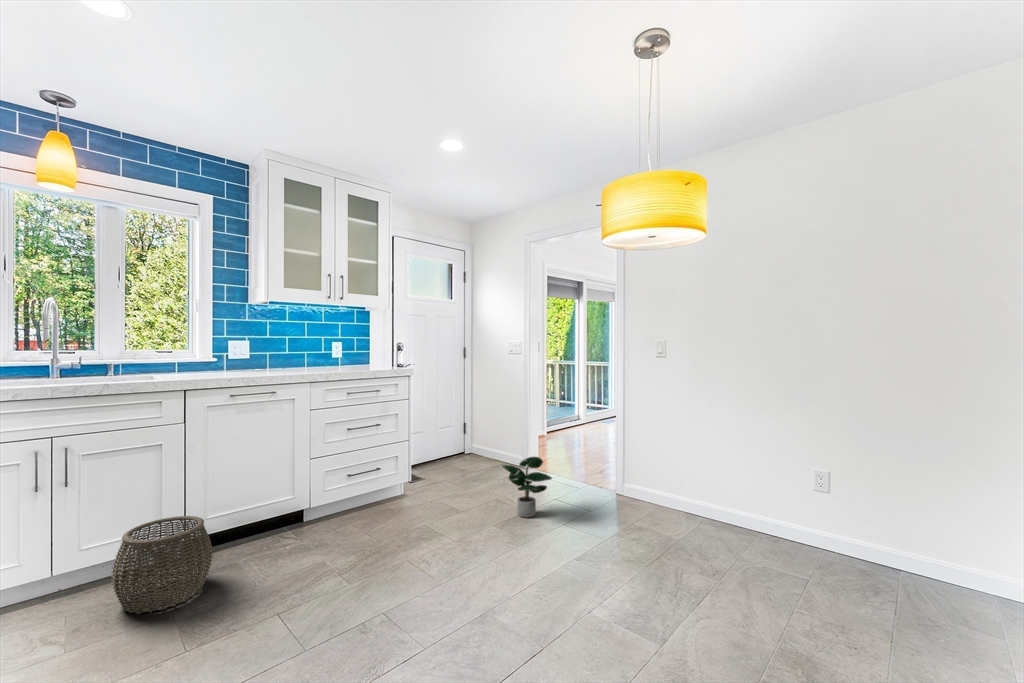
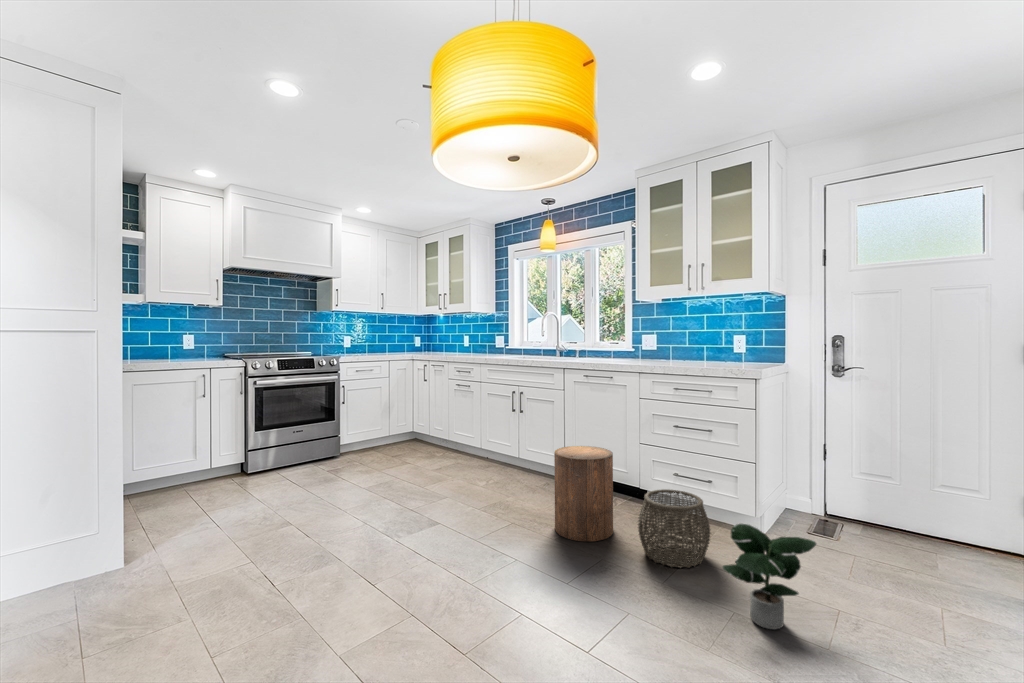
stool: none [323,462,392,574] -> present [554,446,613,542]
woven basket: present [111,516,213,614] -> present [638,489,710,568]

